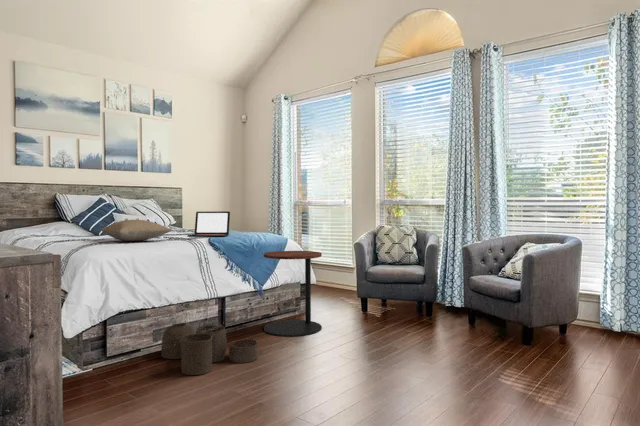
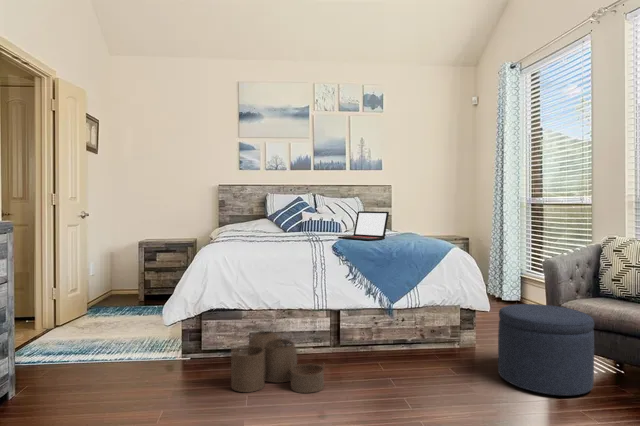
pillow: present [102,220,172,241] -> none [235,219,290,240]
side table: present [264,251,322,336] -> none [380,263,458,379]
ottoman: none [344,272,400,326] -> present [498,304,594,396]

